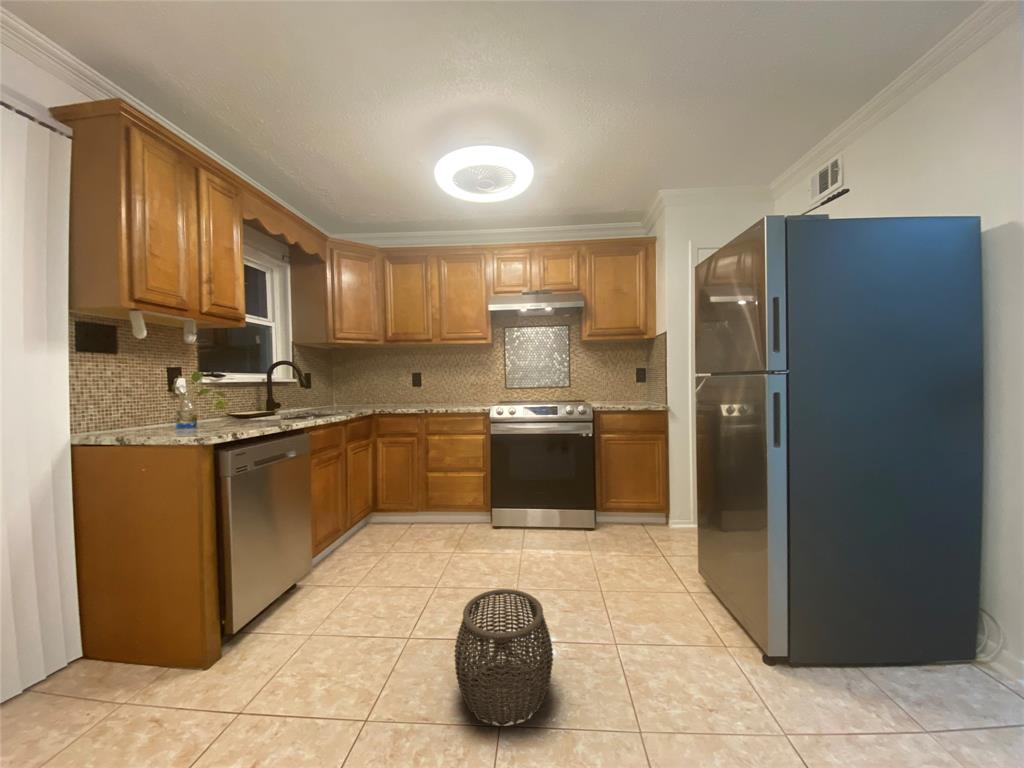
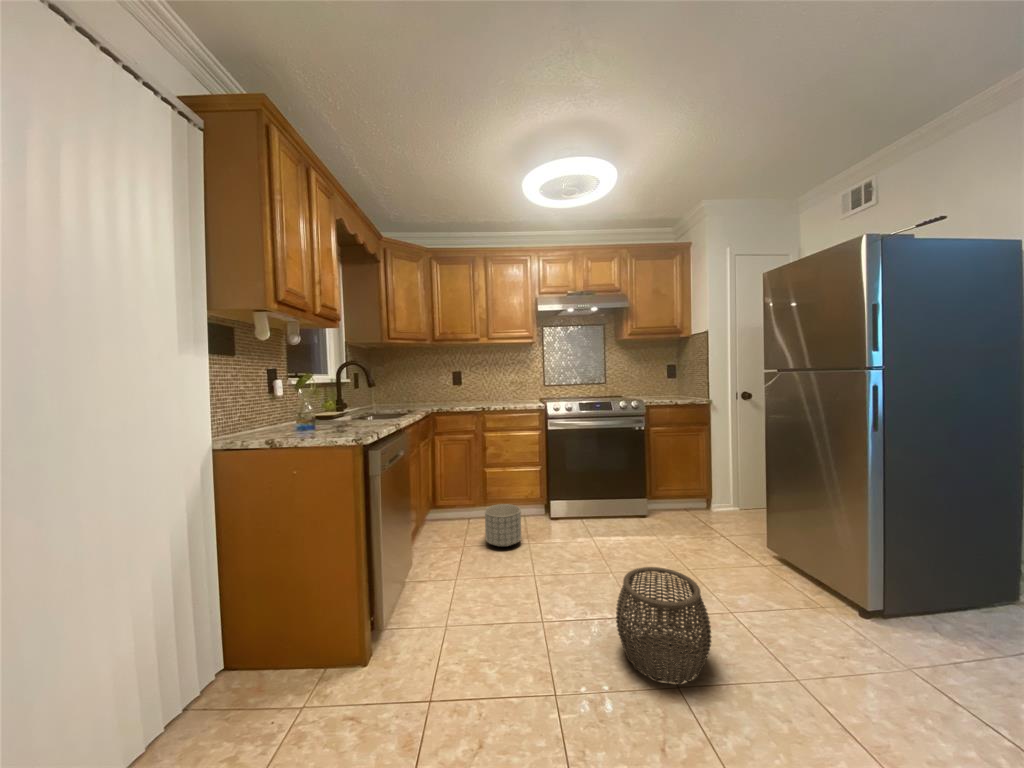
planter: none [409,510,447,554] -> present [485,504,521,547]

